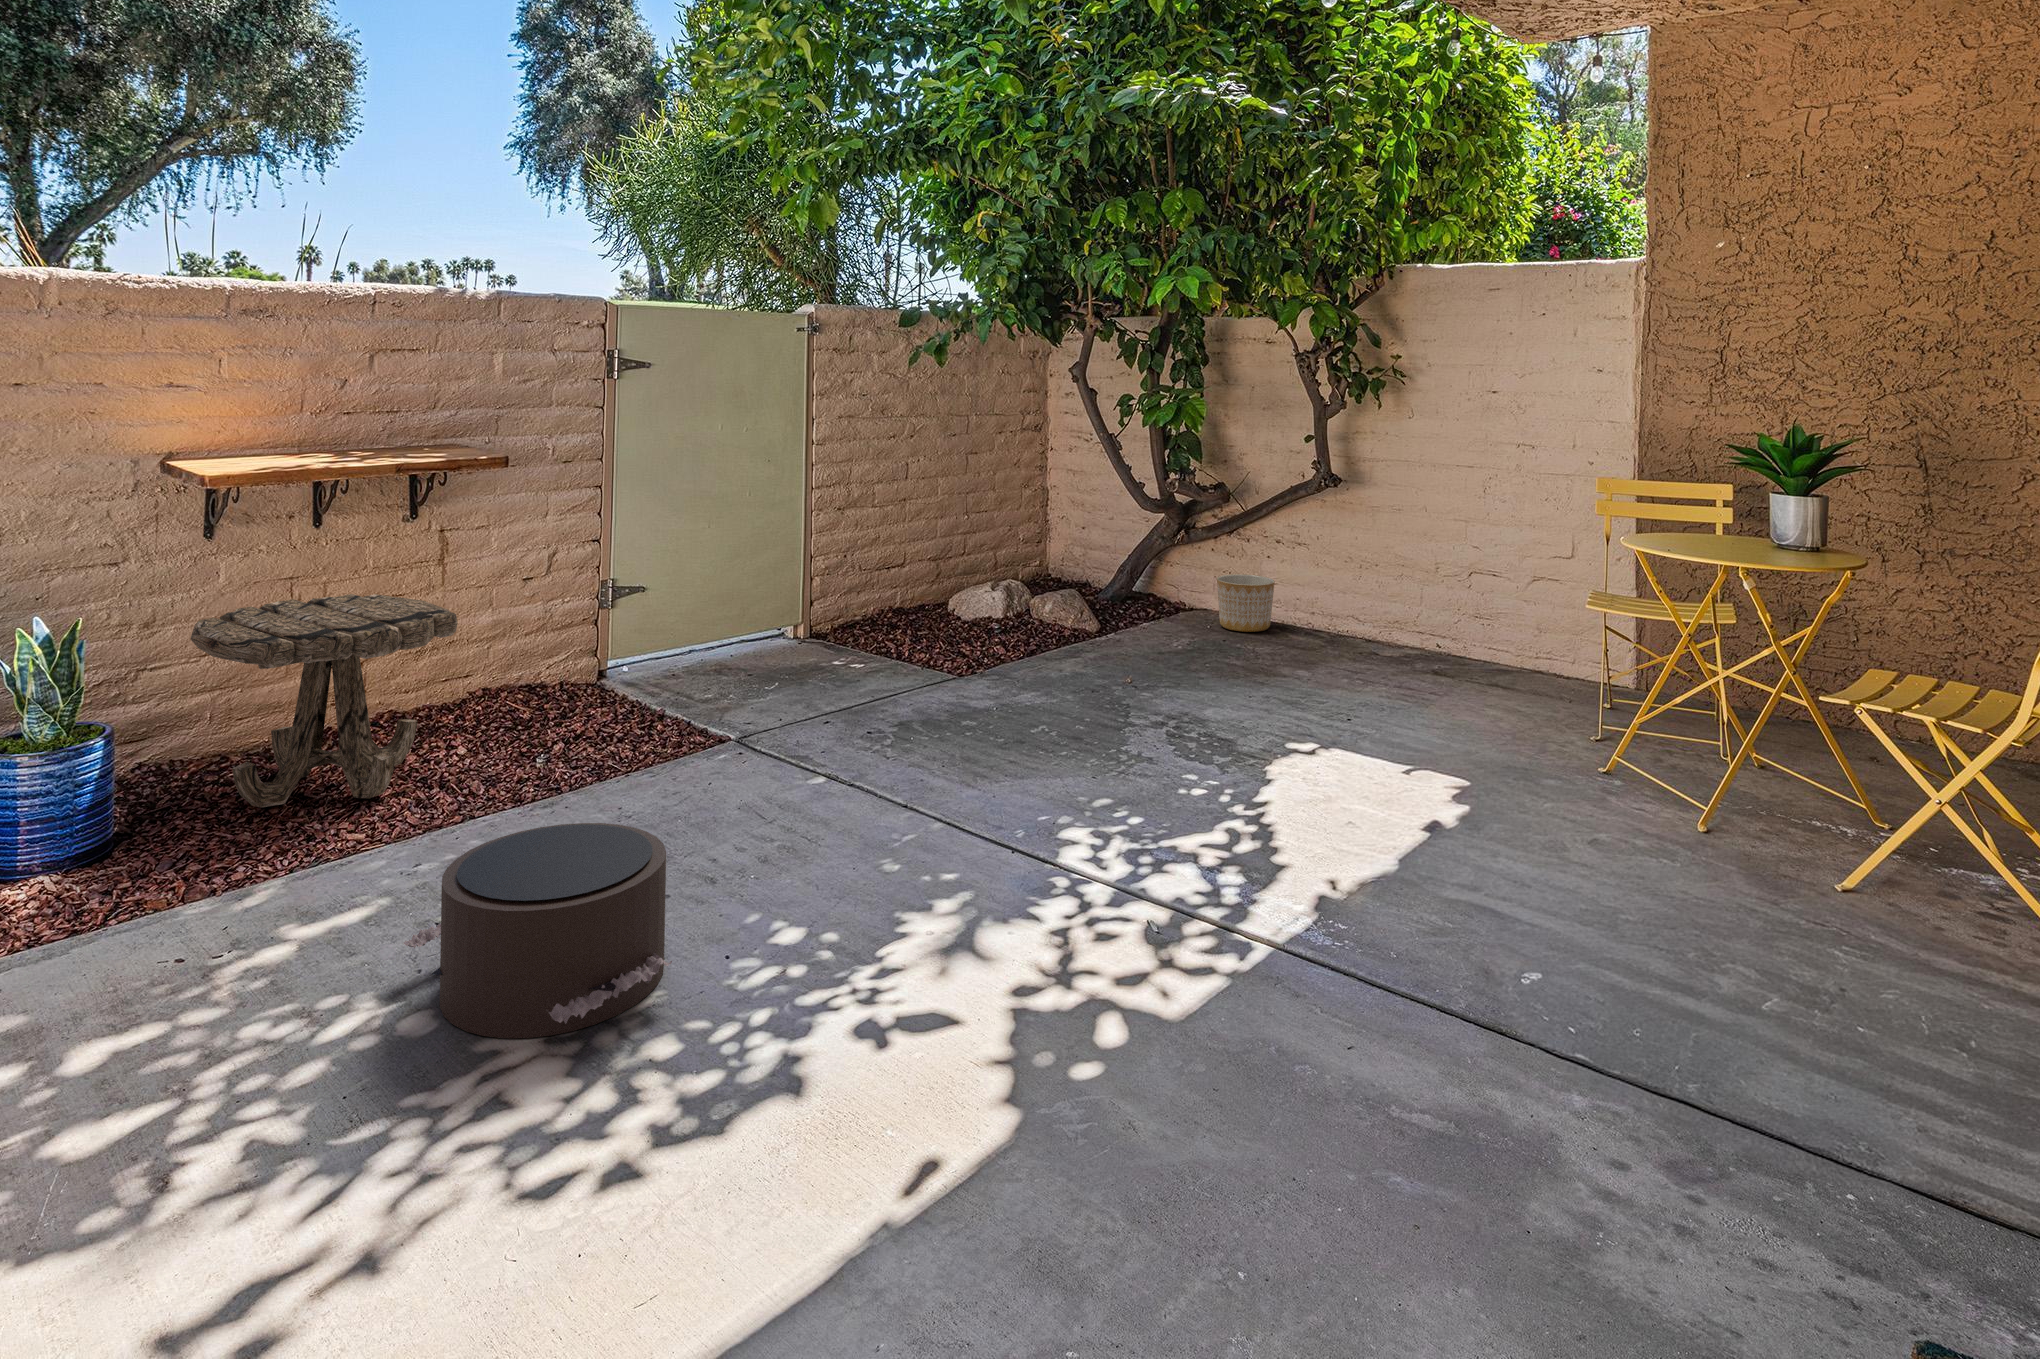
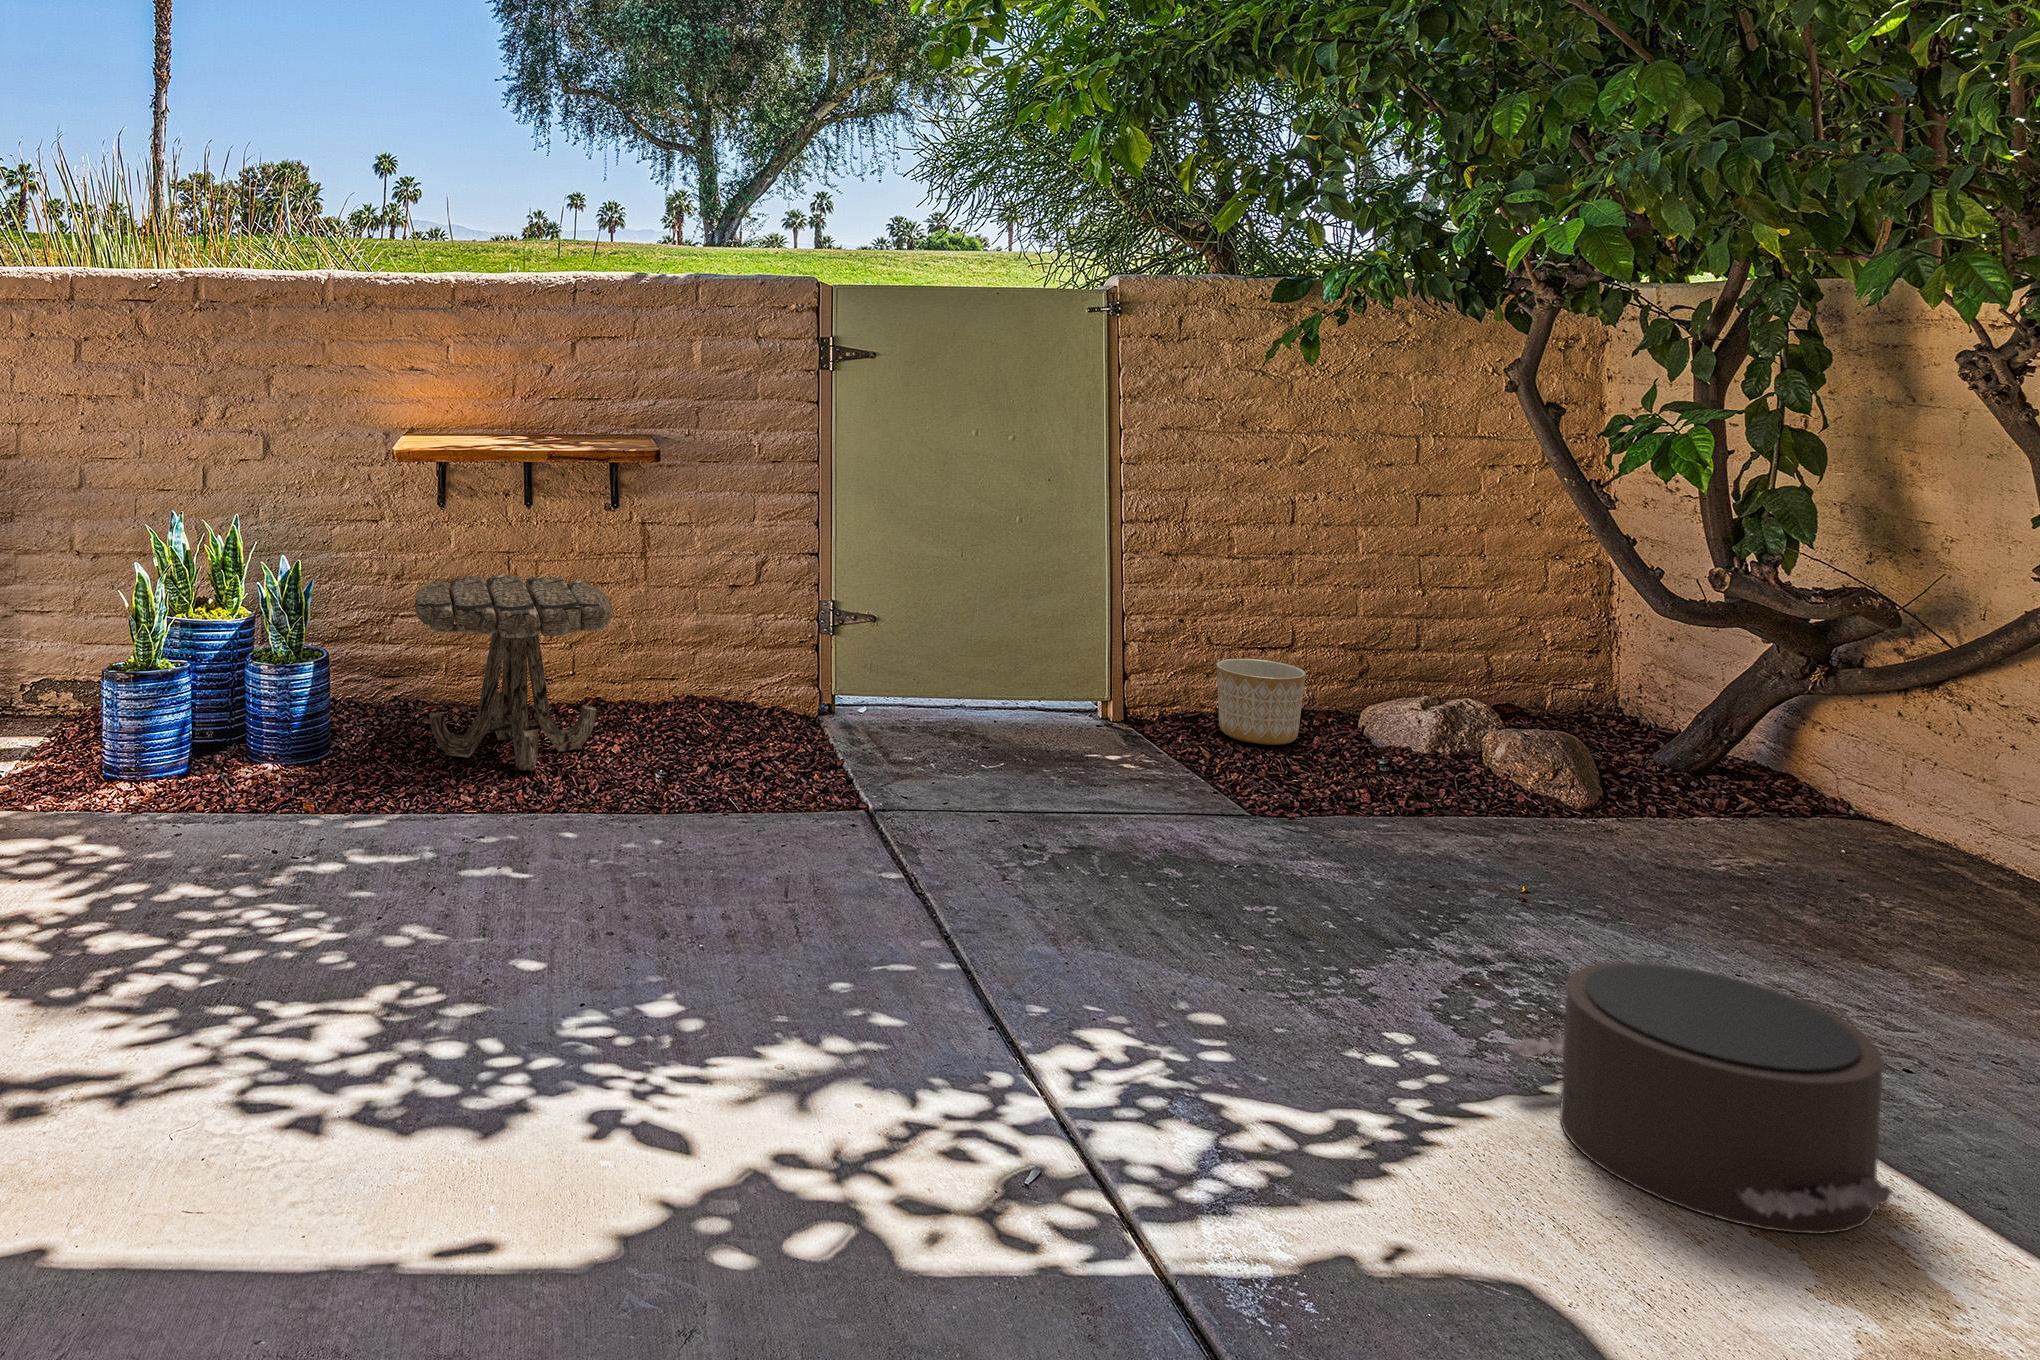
planter: present [1217,575,1275,632] -> present [1216,659,1306,745]
pouf: present [404,823,672,1038] -> present [1508,962,1904,1234]

